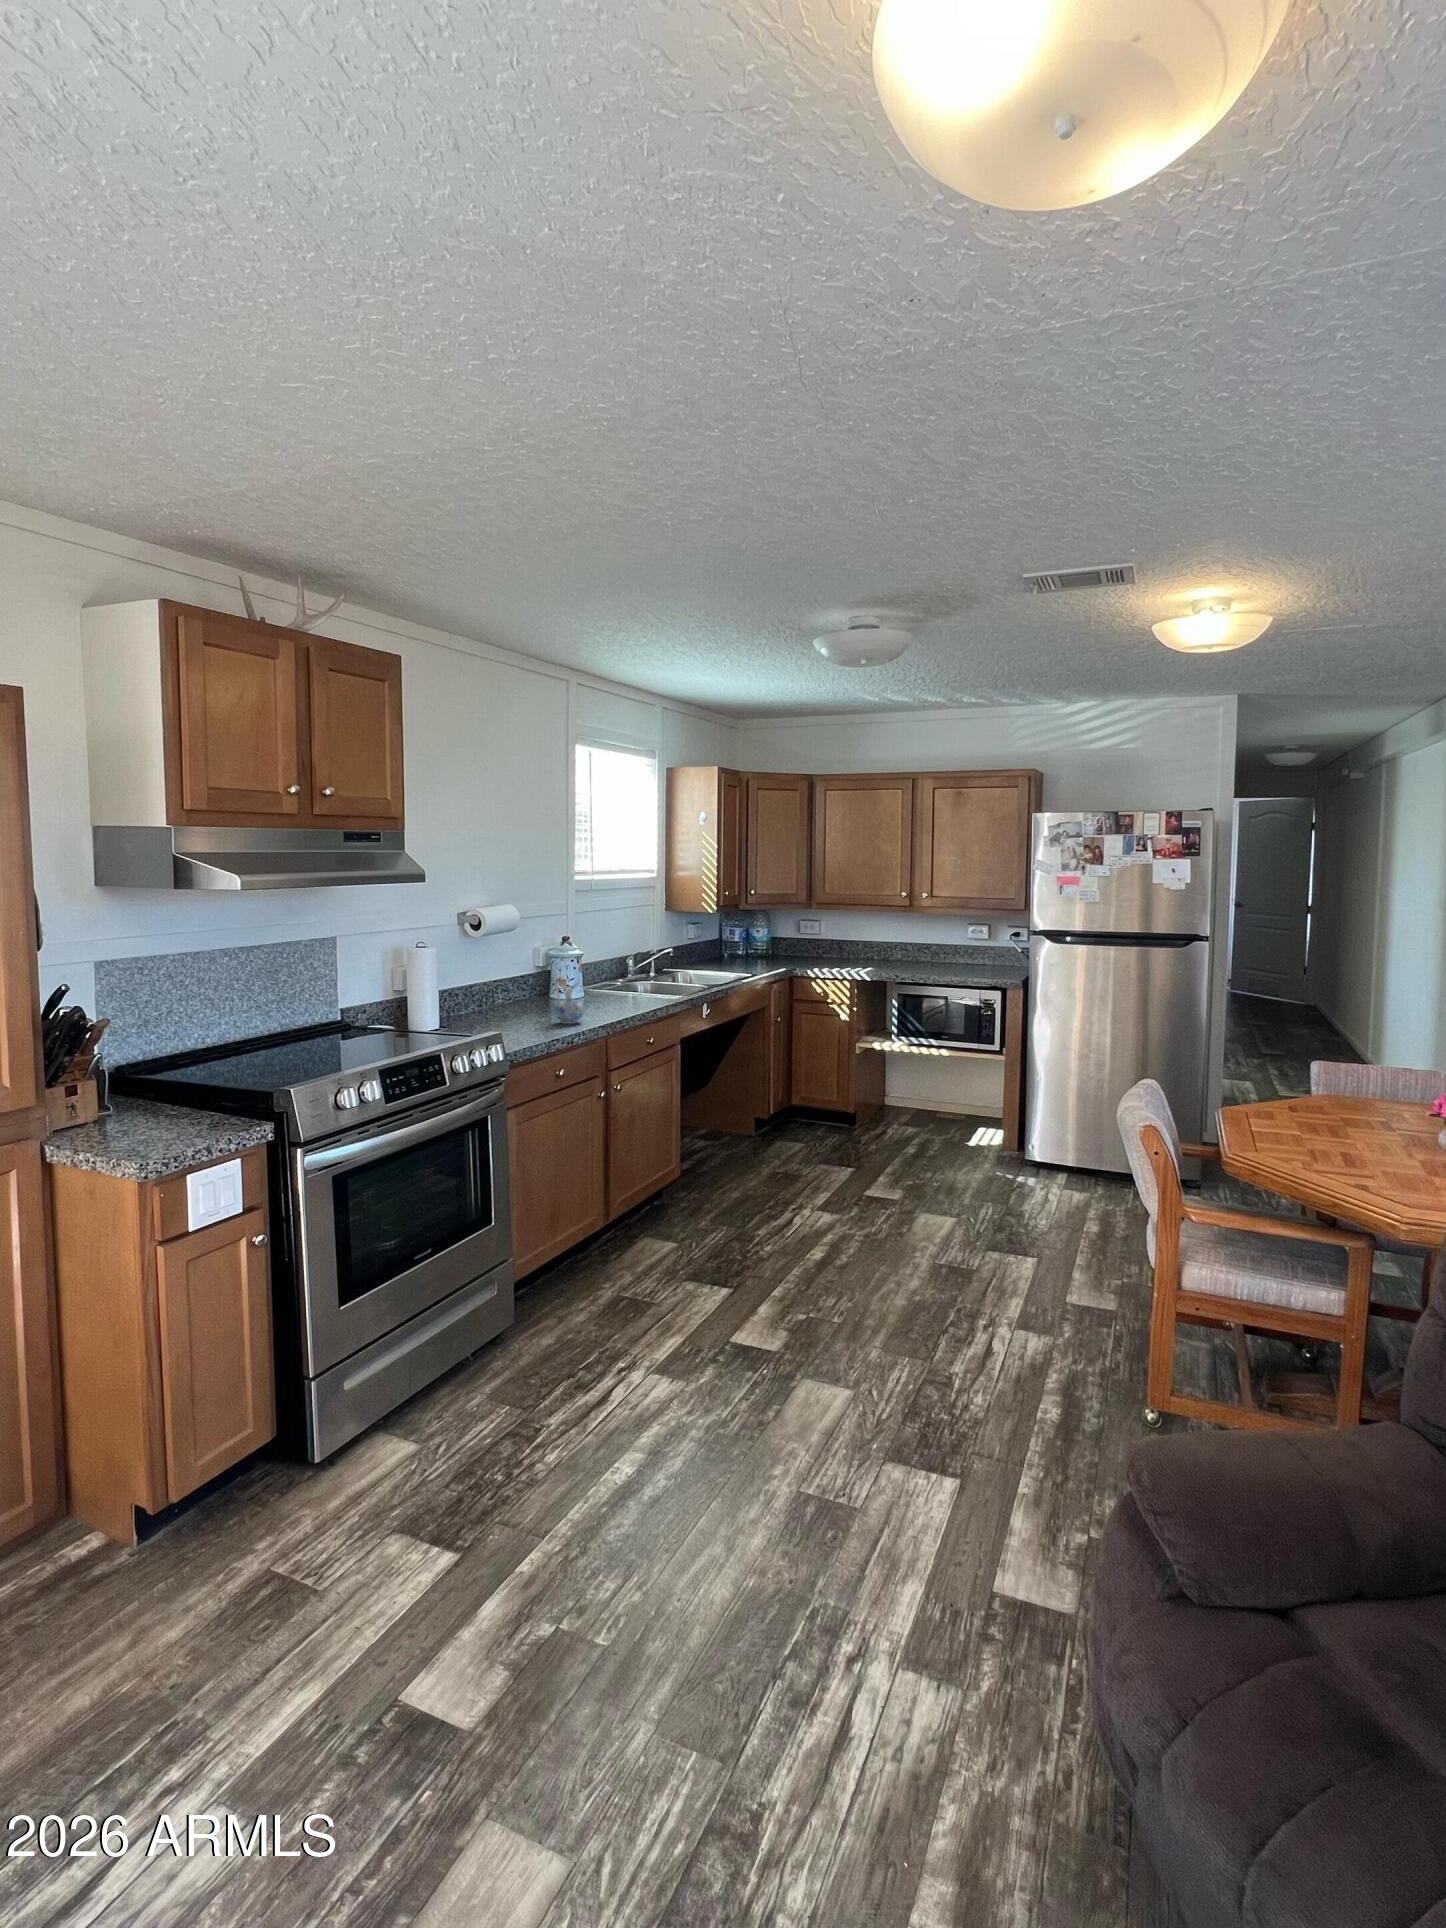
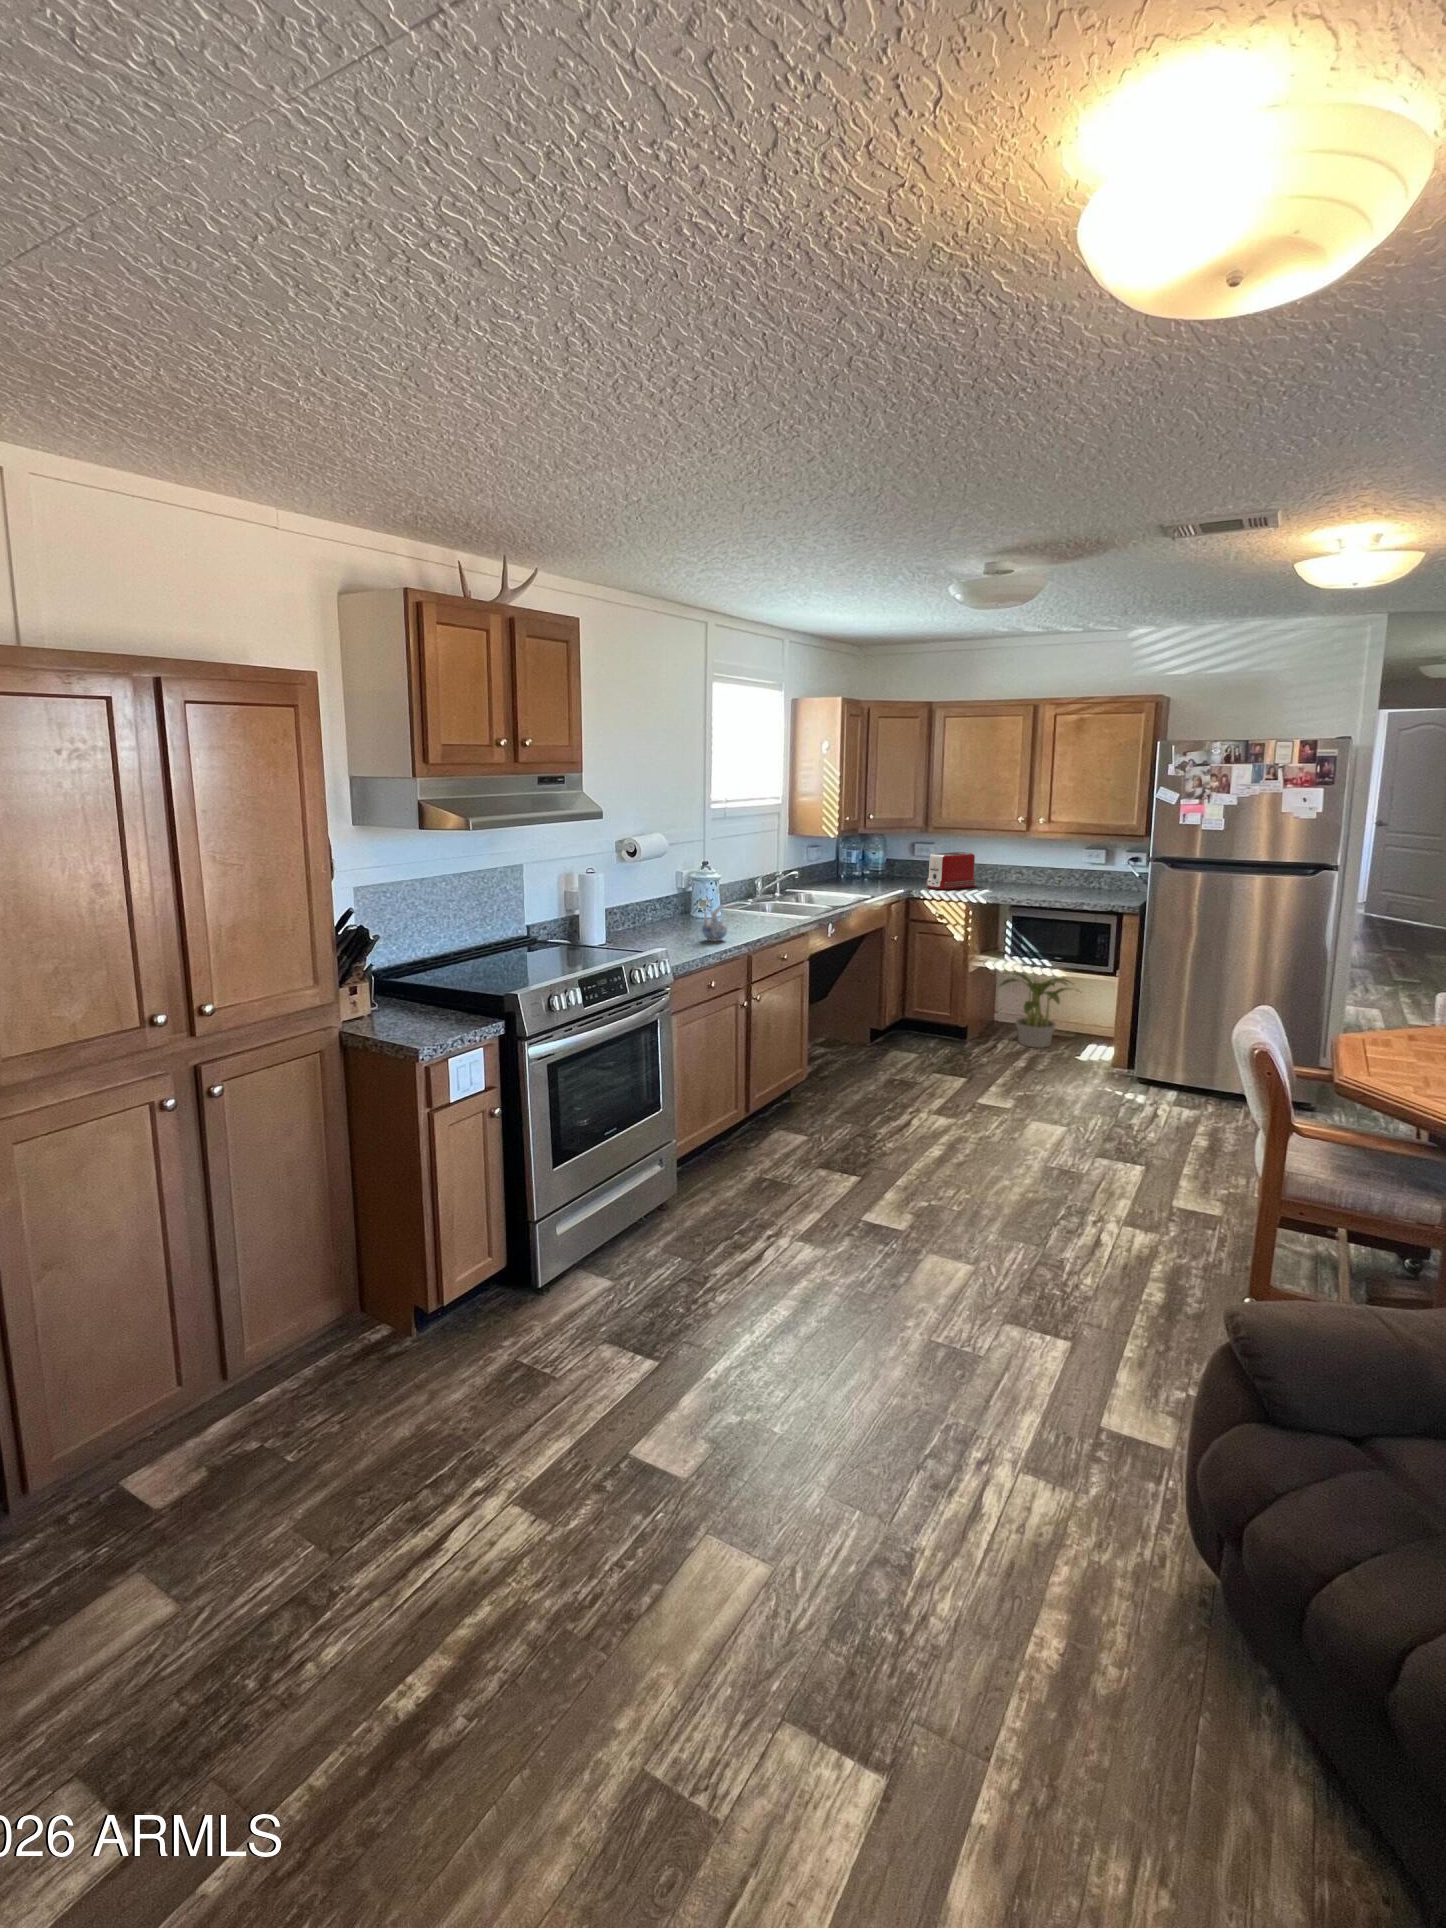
toaster: none [811,929,861,968] -> present [927,852,976,890]
potted plant: none [887,1052,970,1132] -> present [1000,971,1079,1048]

